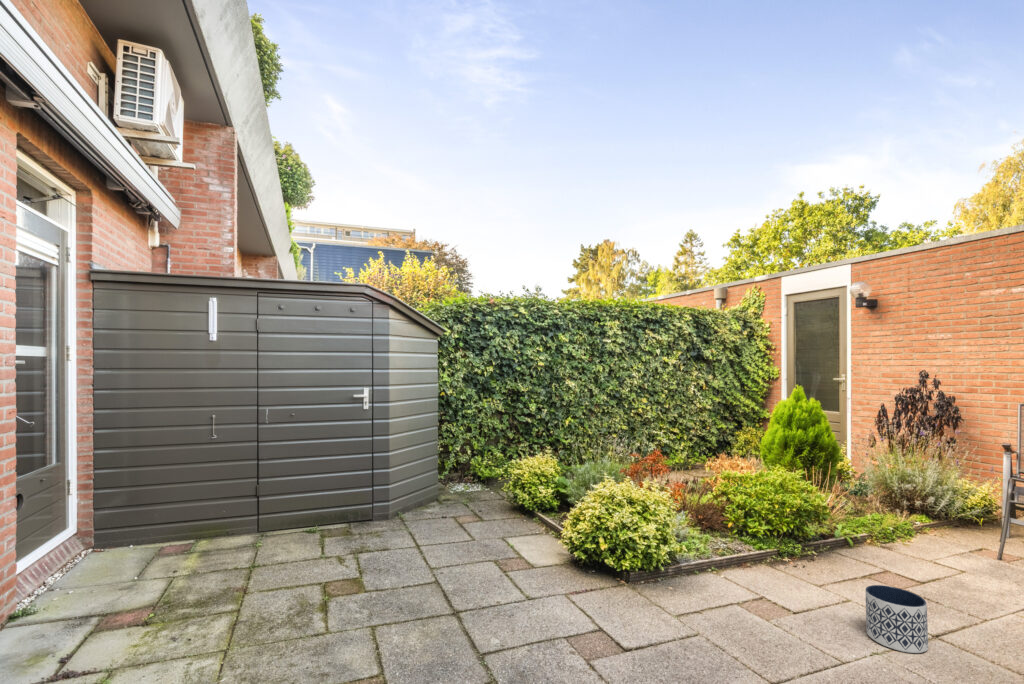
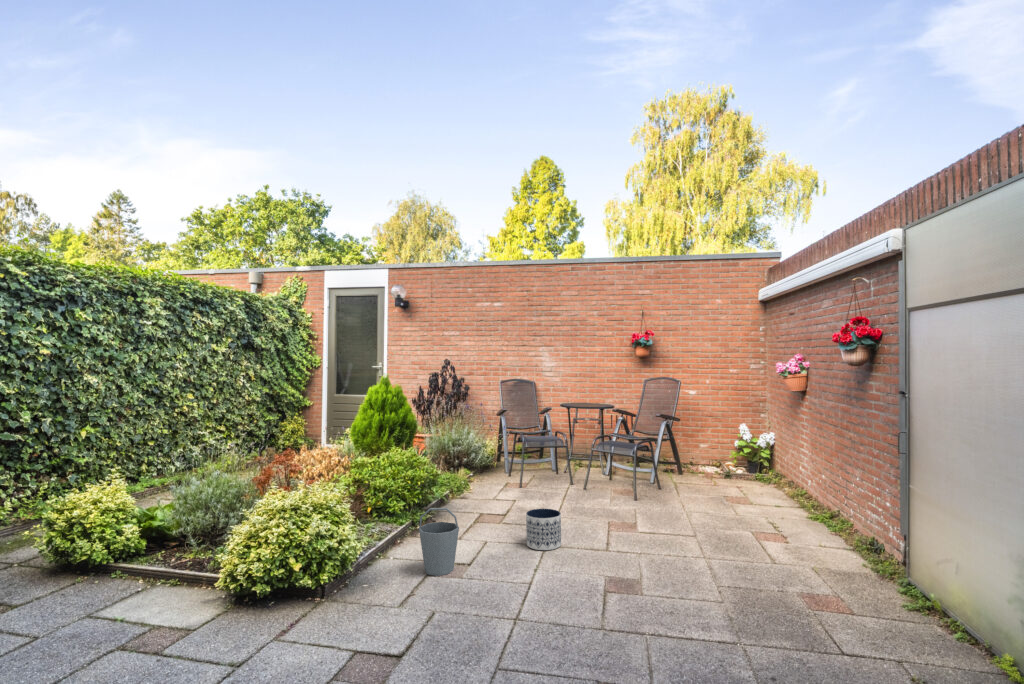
bucket: none [701,535,748,613] -> present [419,508,459,576]

